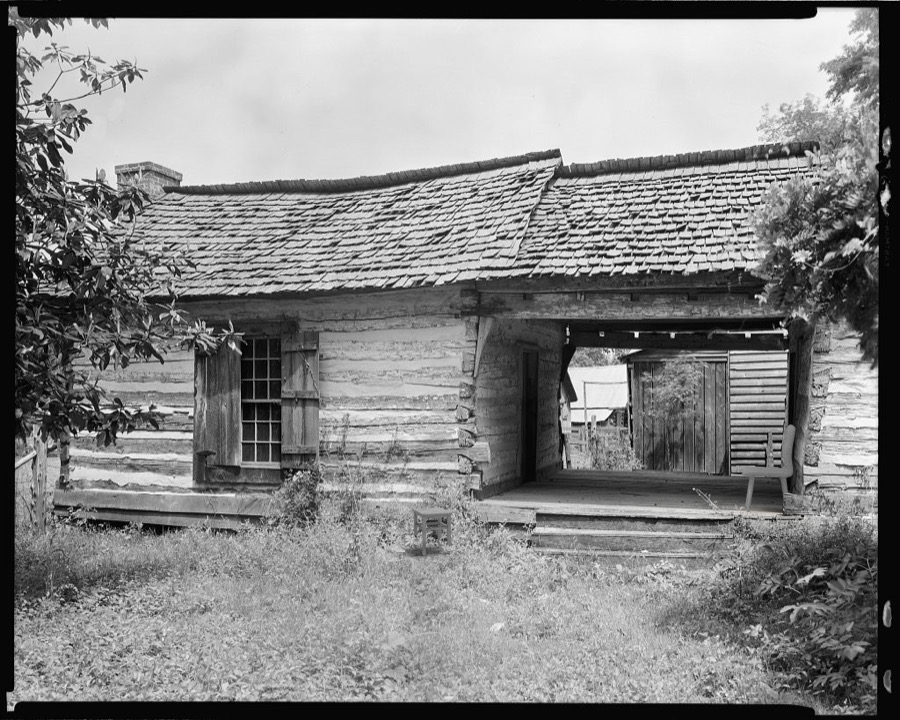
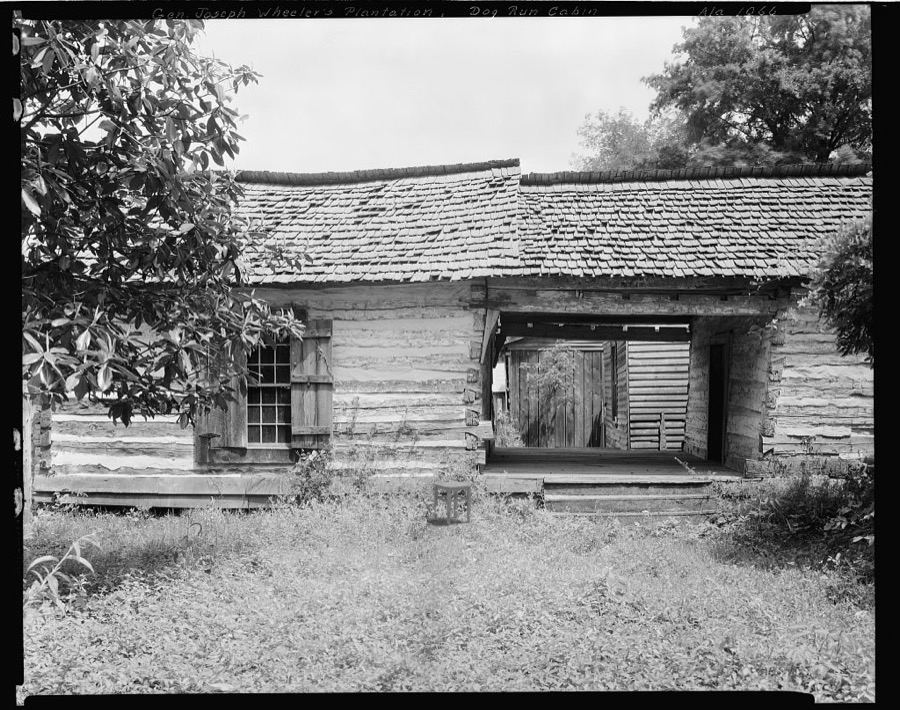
chair: present [742,425,795,512] -> none [702,404,752,480]

